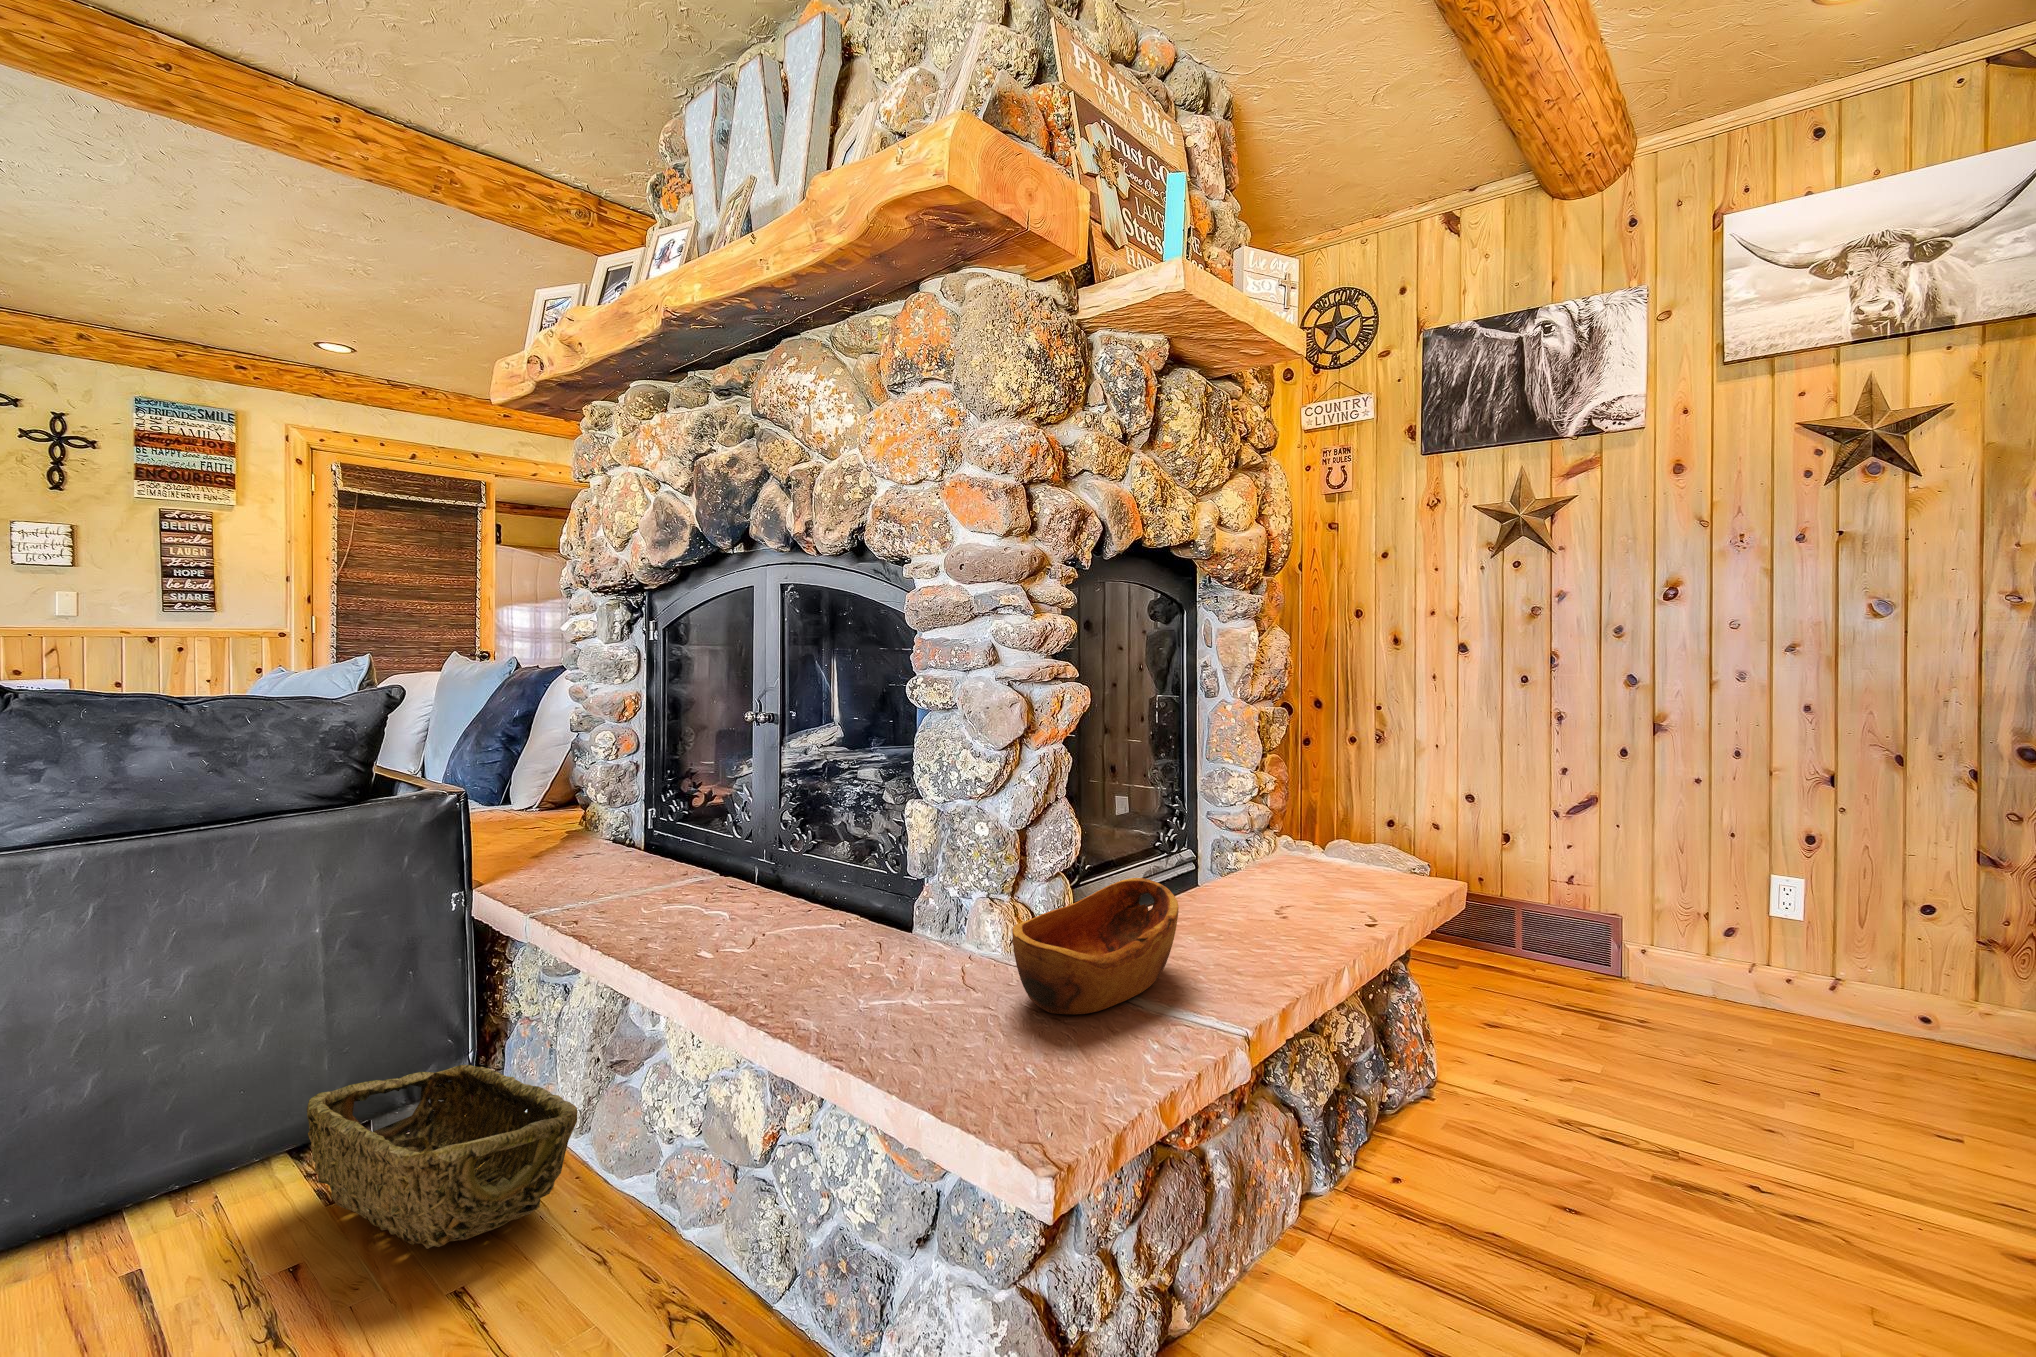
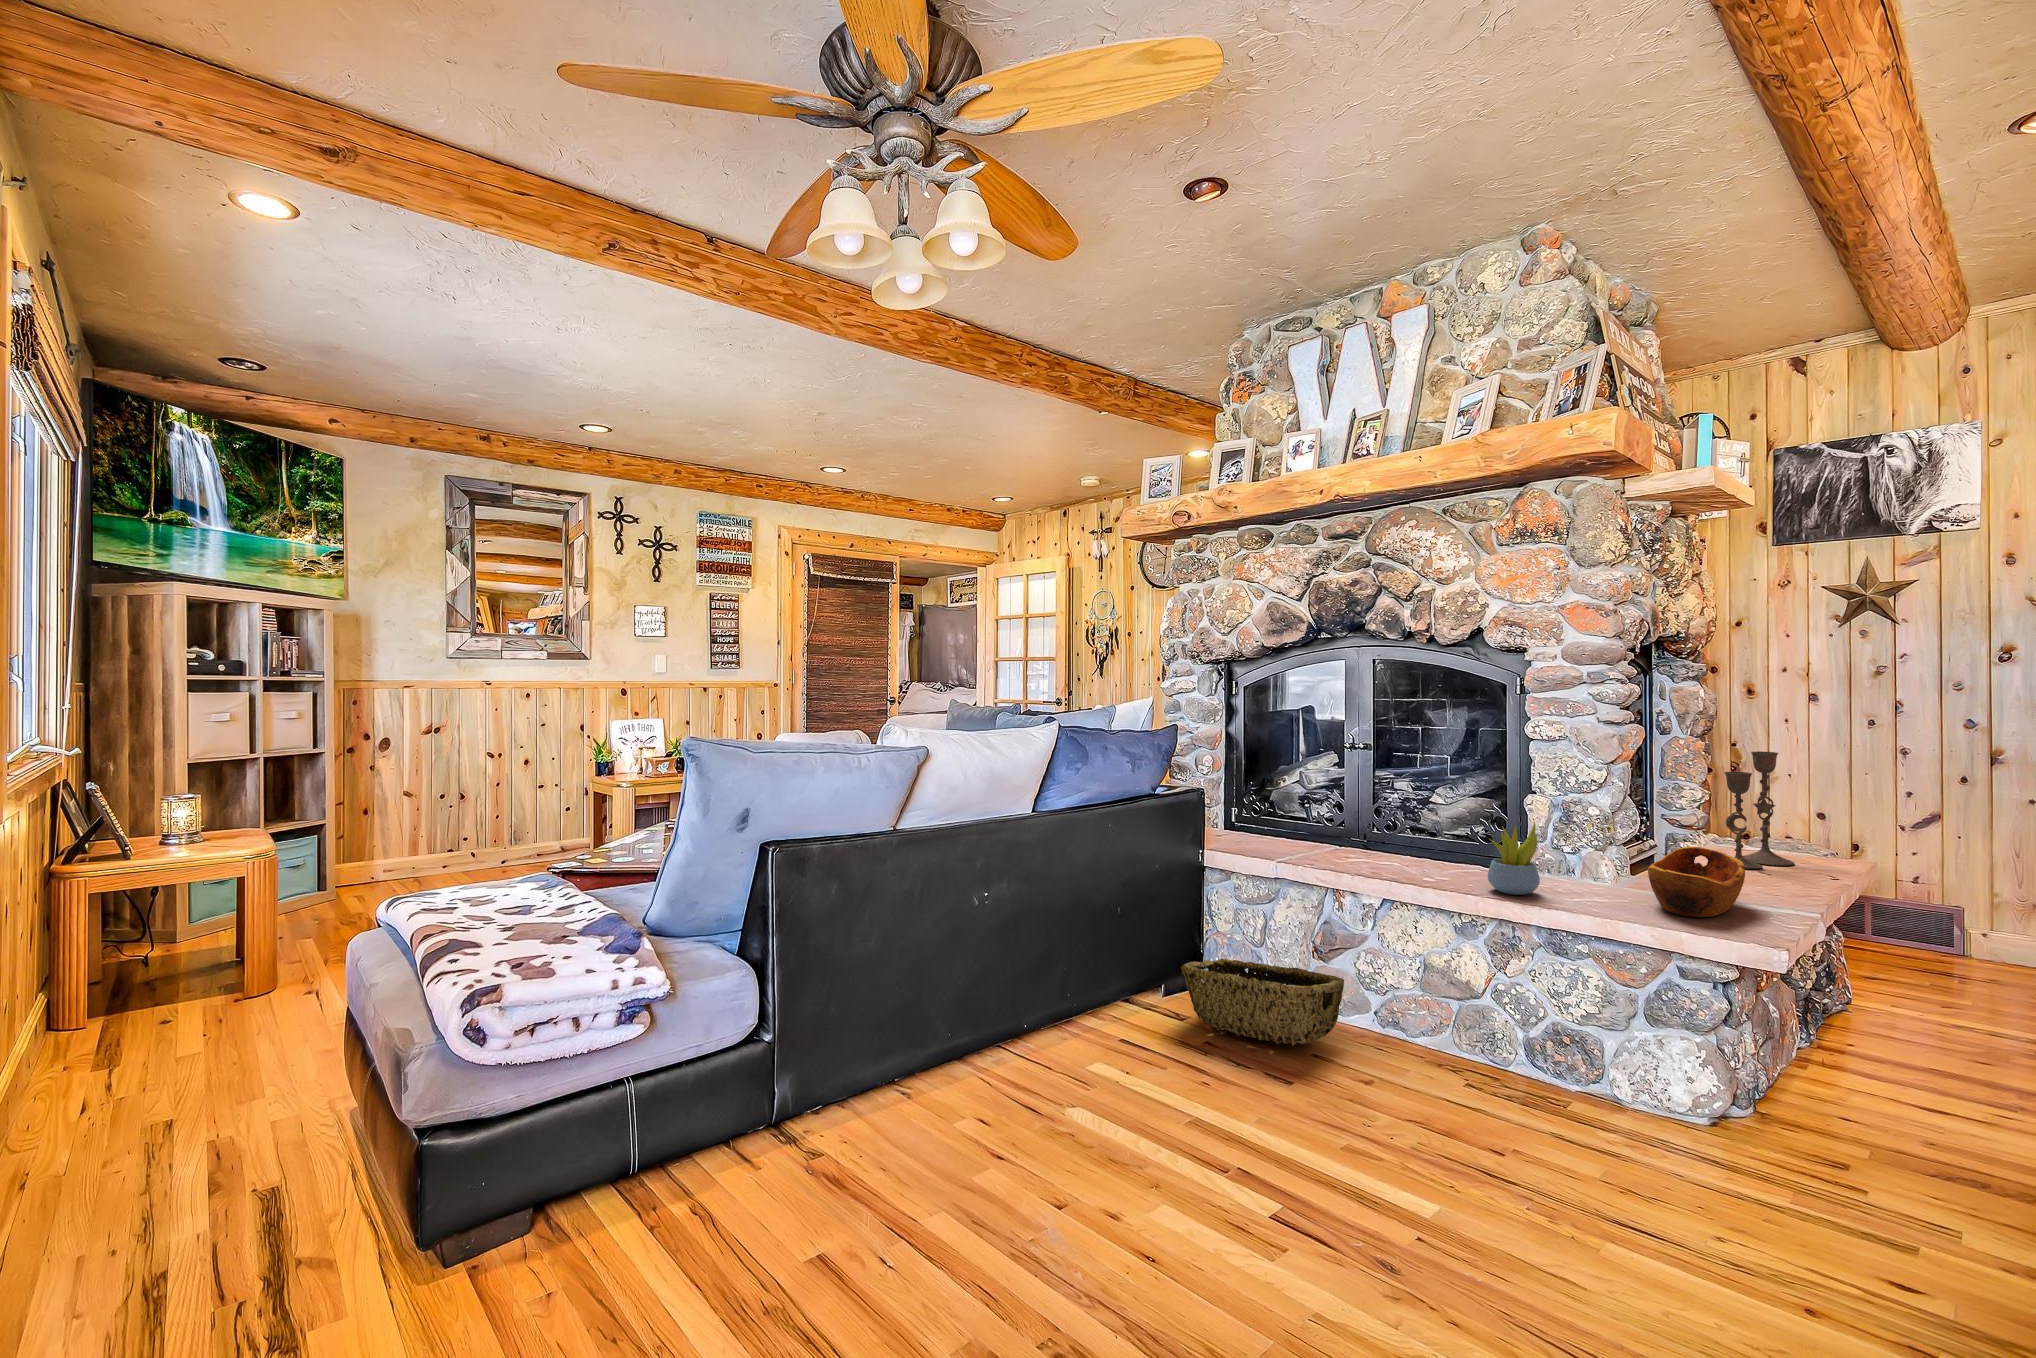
candlestick: none [1248,723,1355,898] -> present [1725,751,1794,869]
succulent plant: none [812,843,890,966] -> present [1488,823,1540,895]

